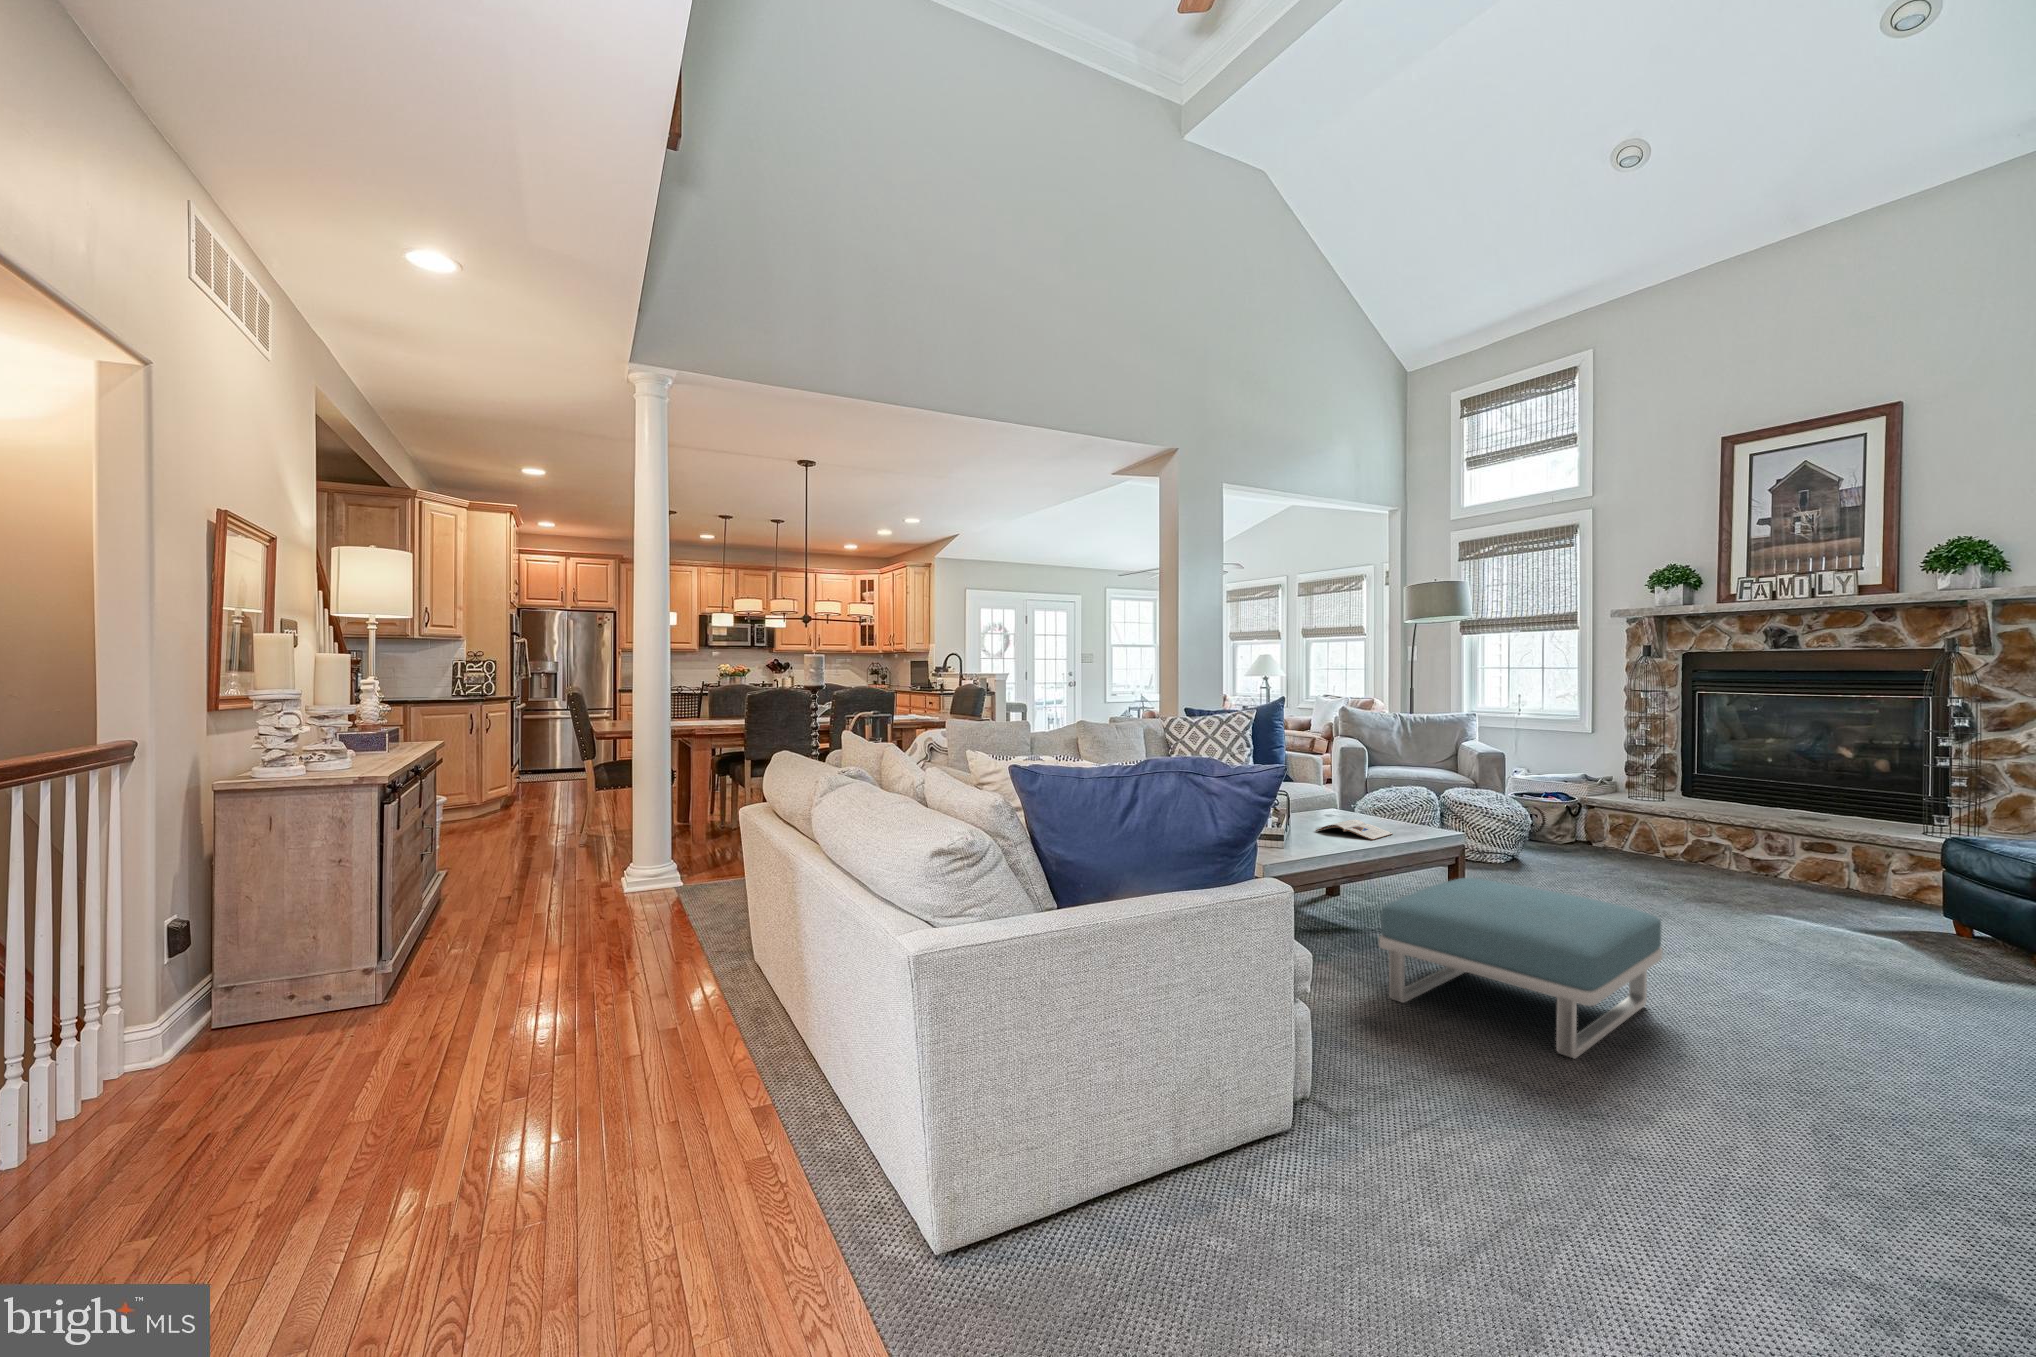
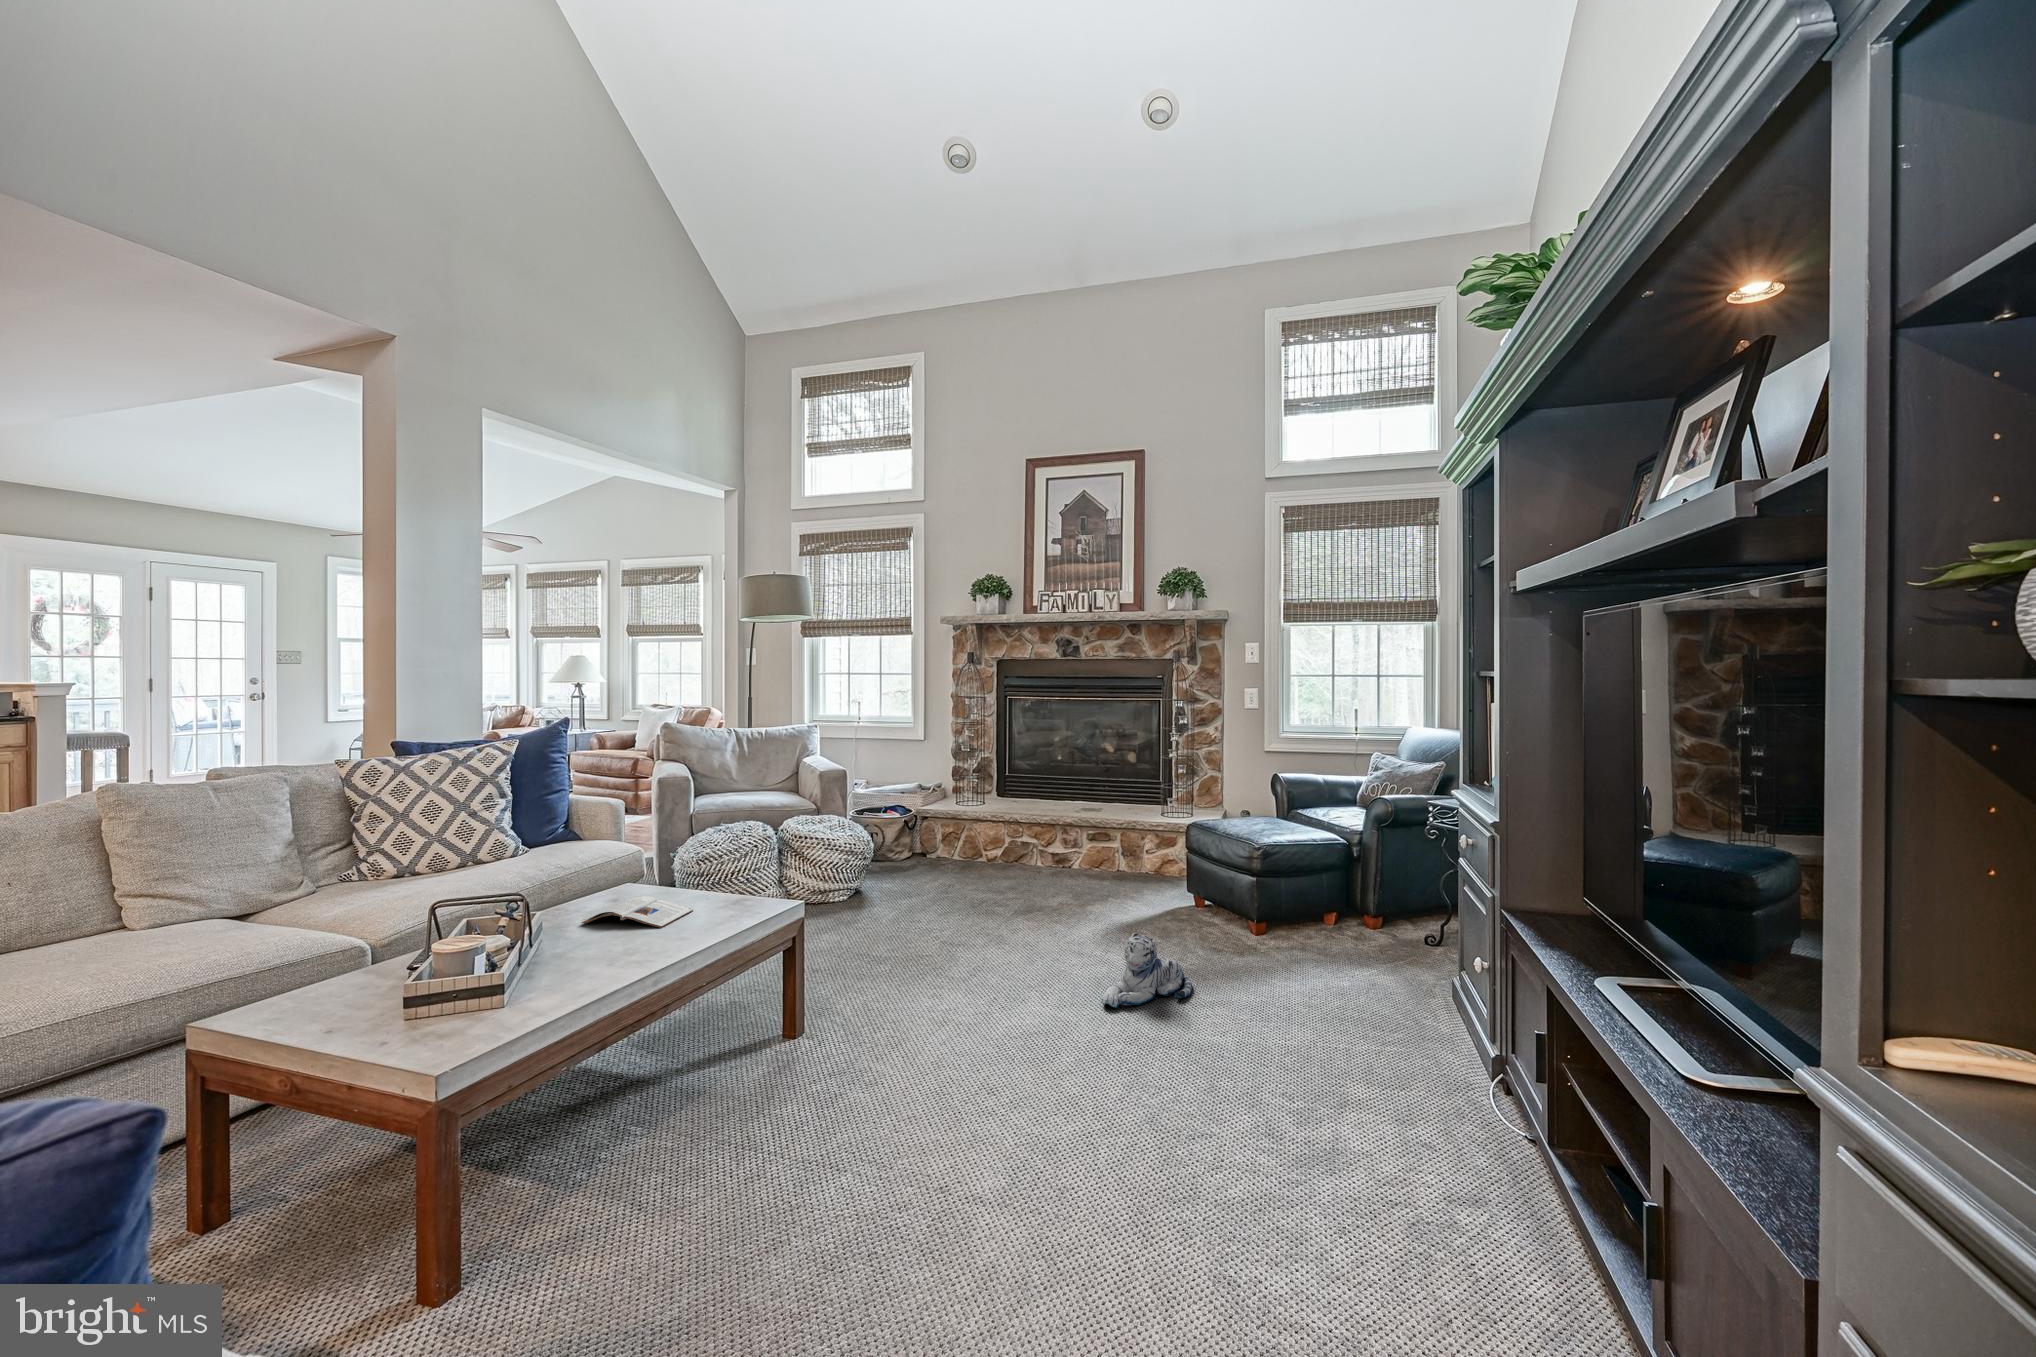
footstool: present [1379,878,1663,1059] -> none [651,958,987,1211]
plush toy: none [1805,925,1940,1002] -> present [1102,933,1193,1008]

